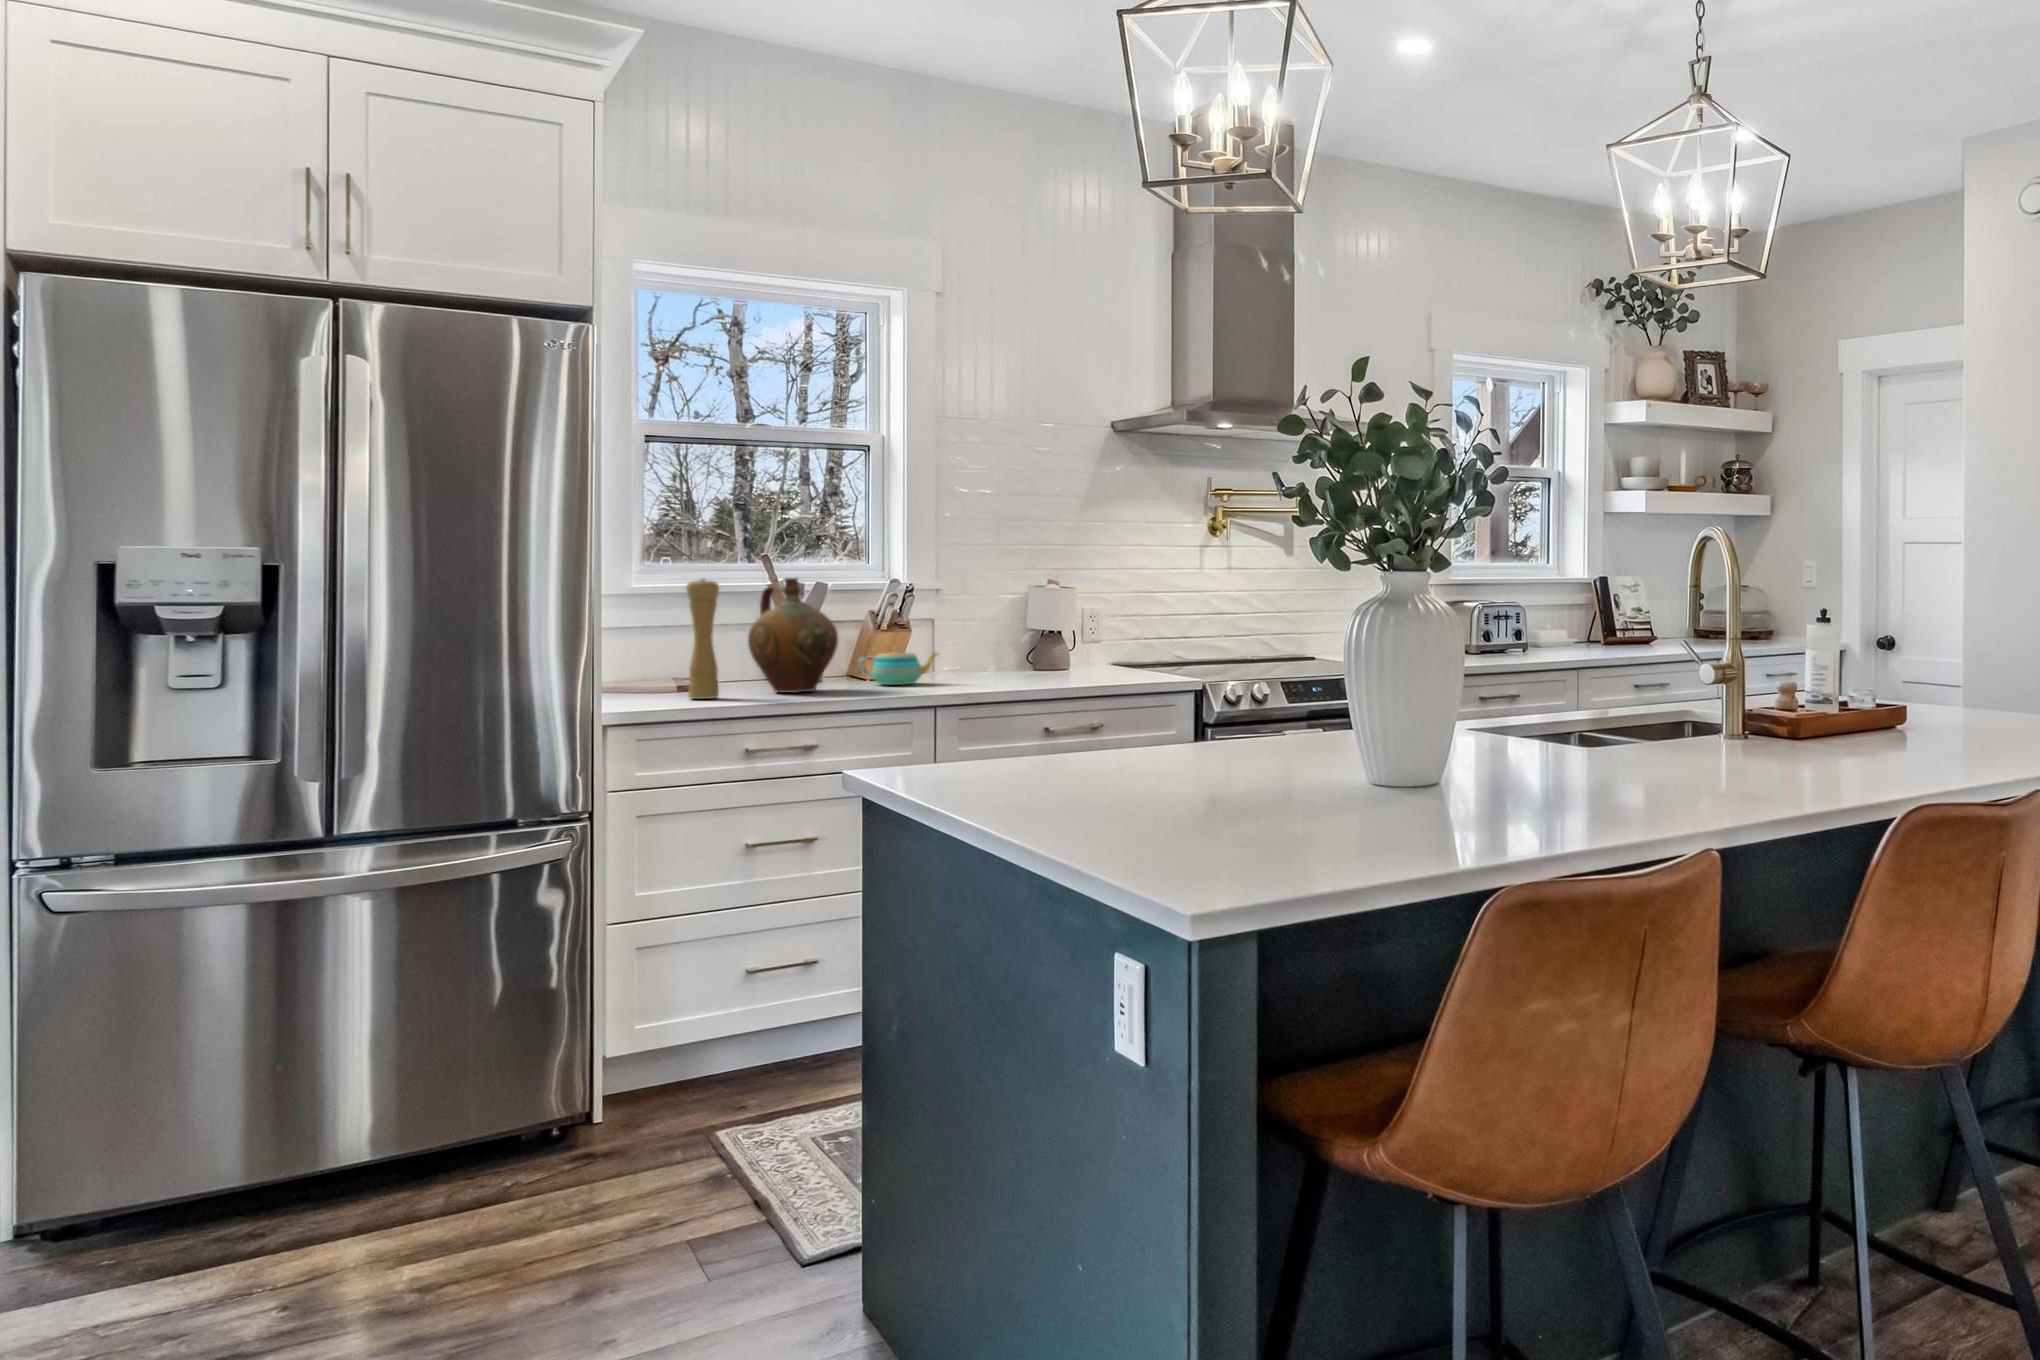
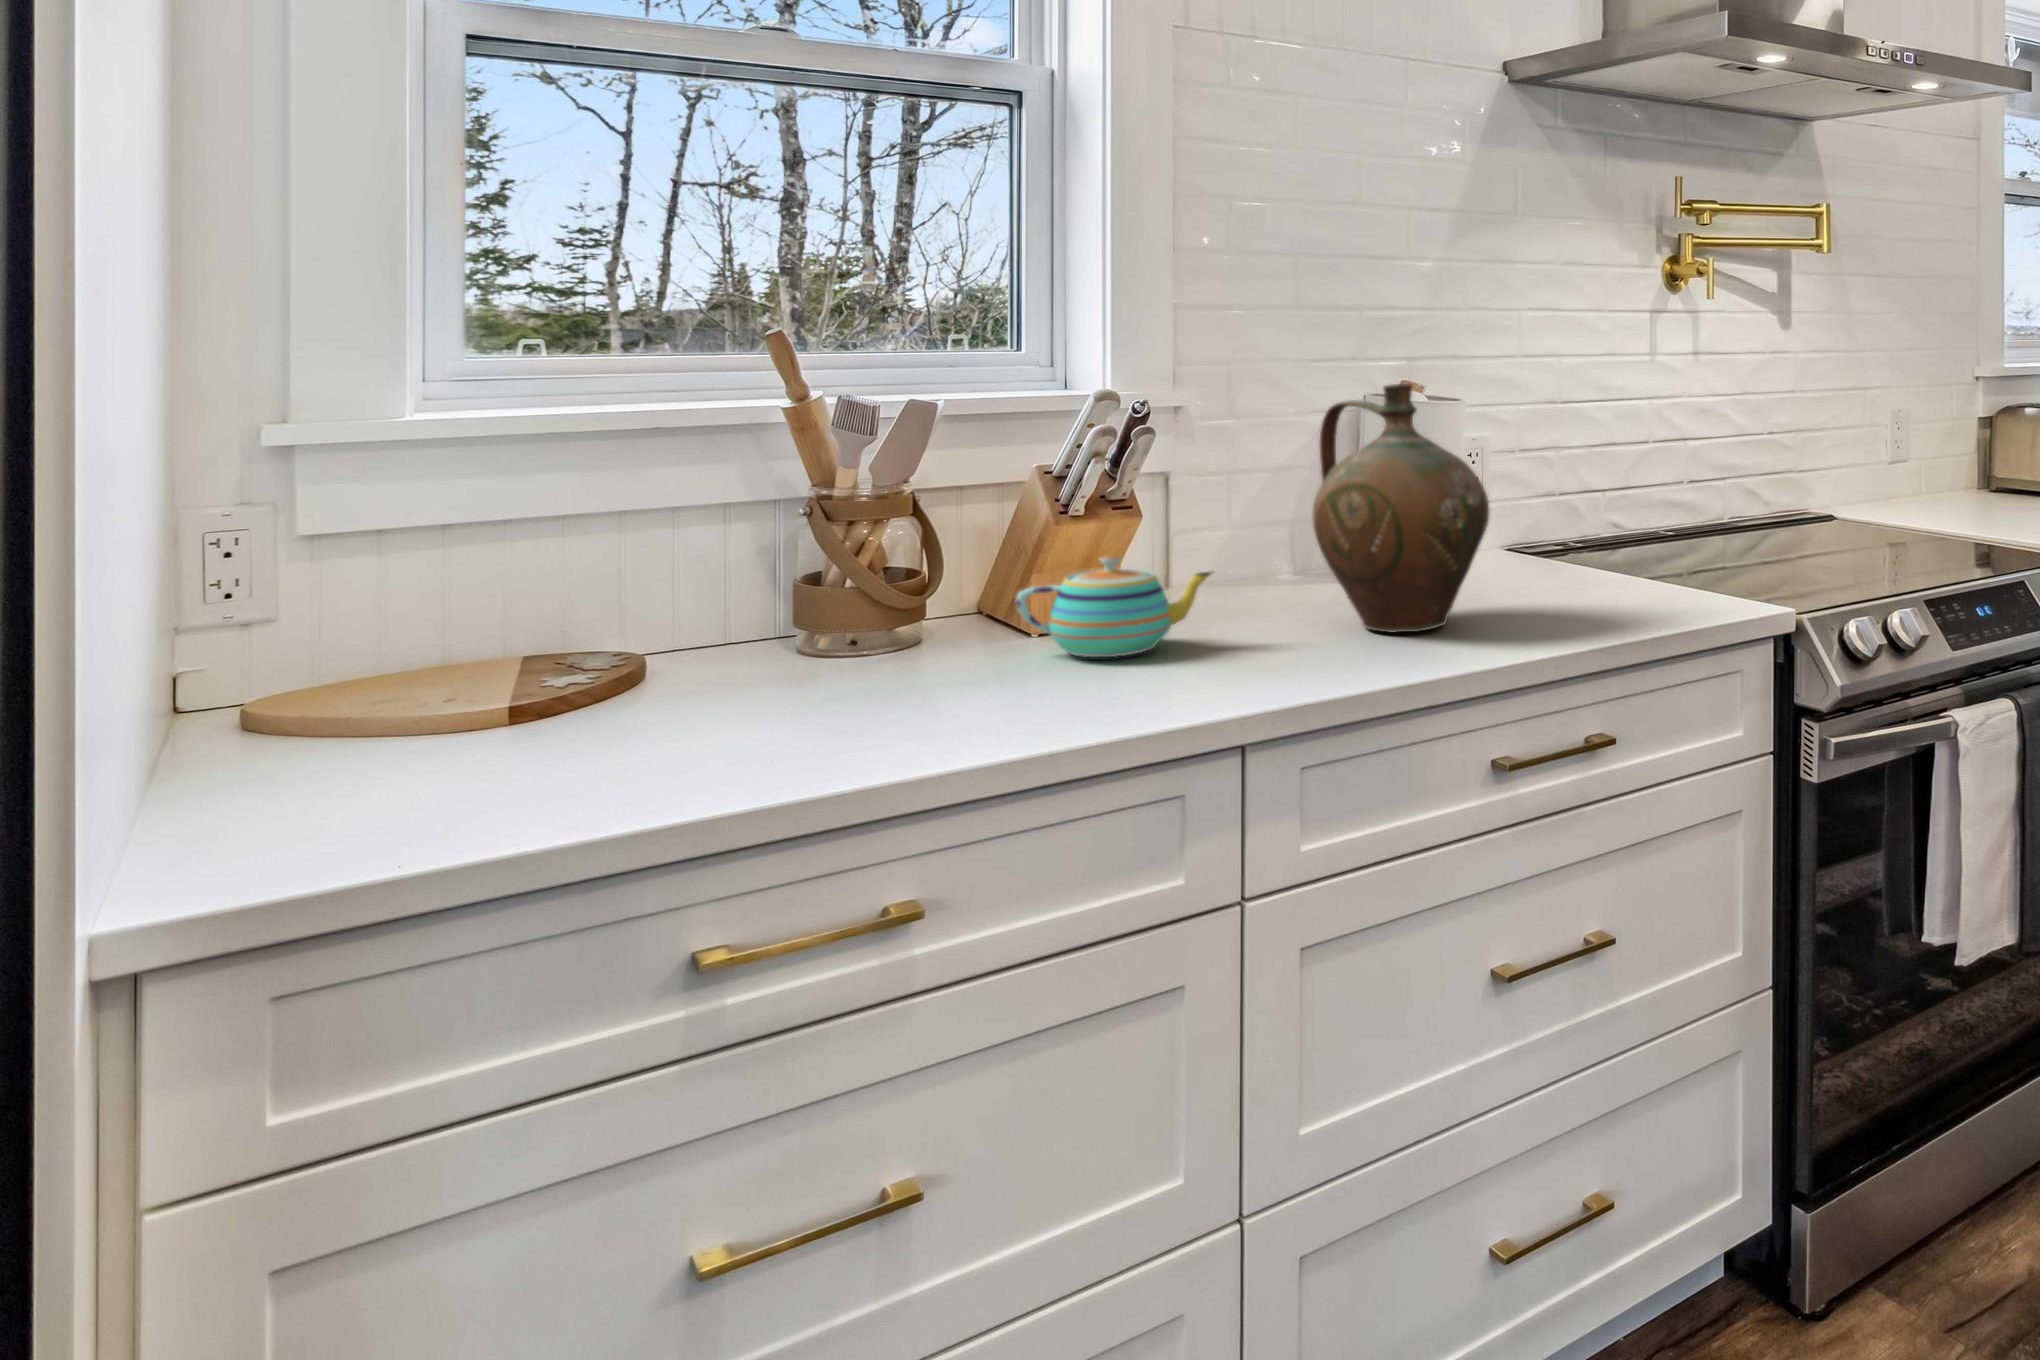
ceramic jug: present [748,578,838,693] -> present [1312,383,1490,633]
pepper mill: present [686,579,719,699] -> none [514,411,620,779]

